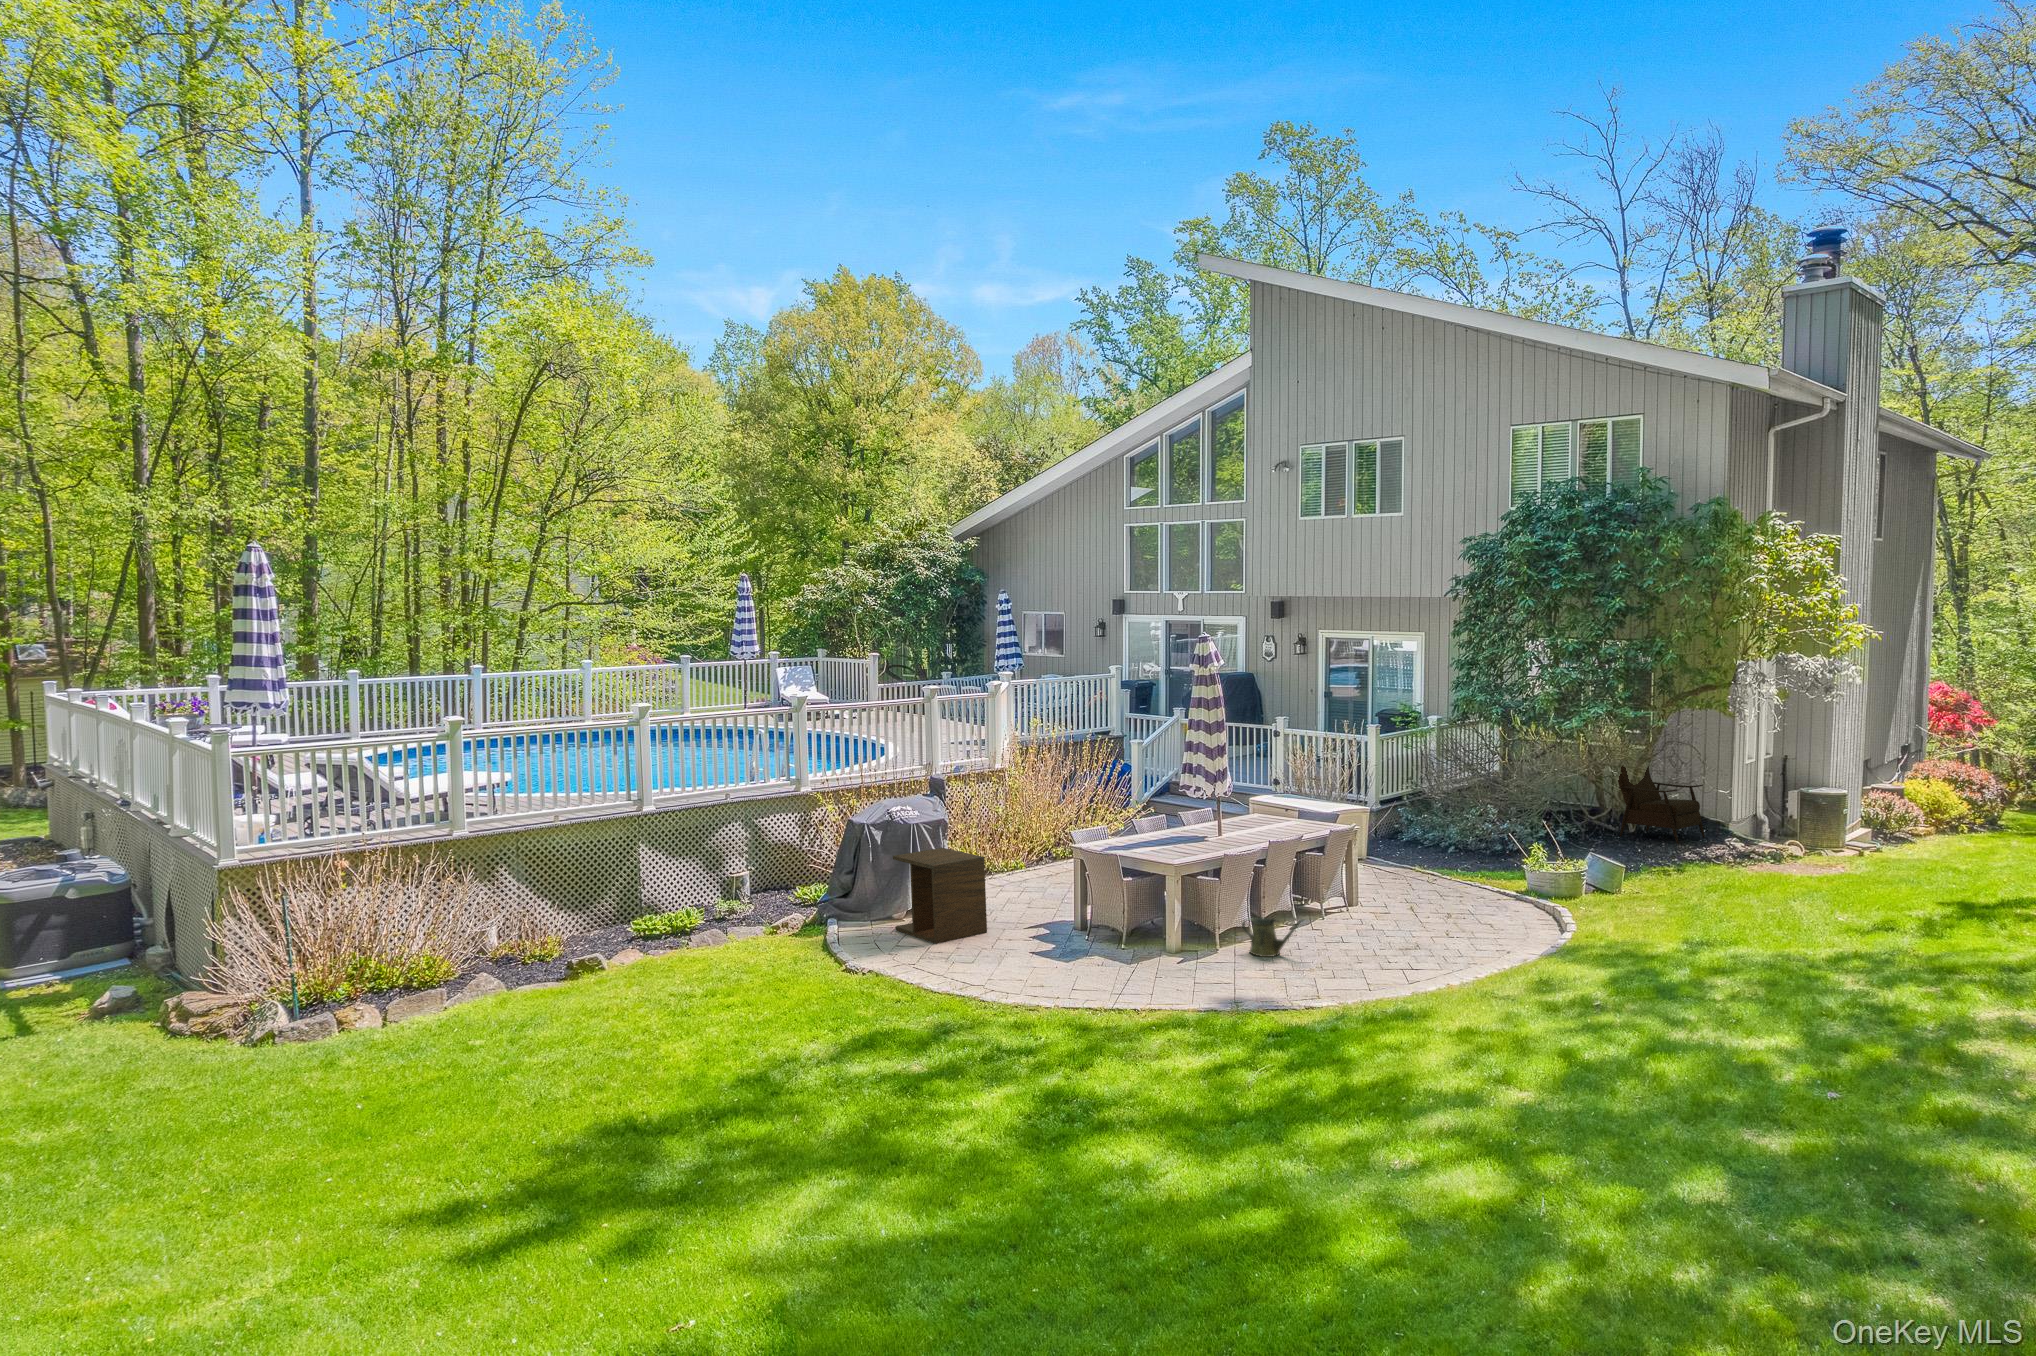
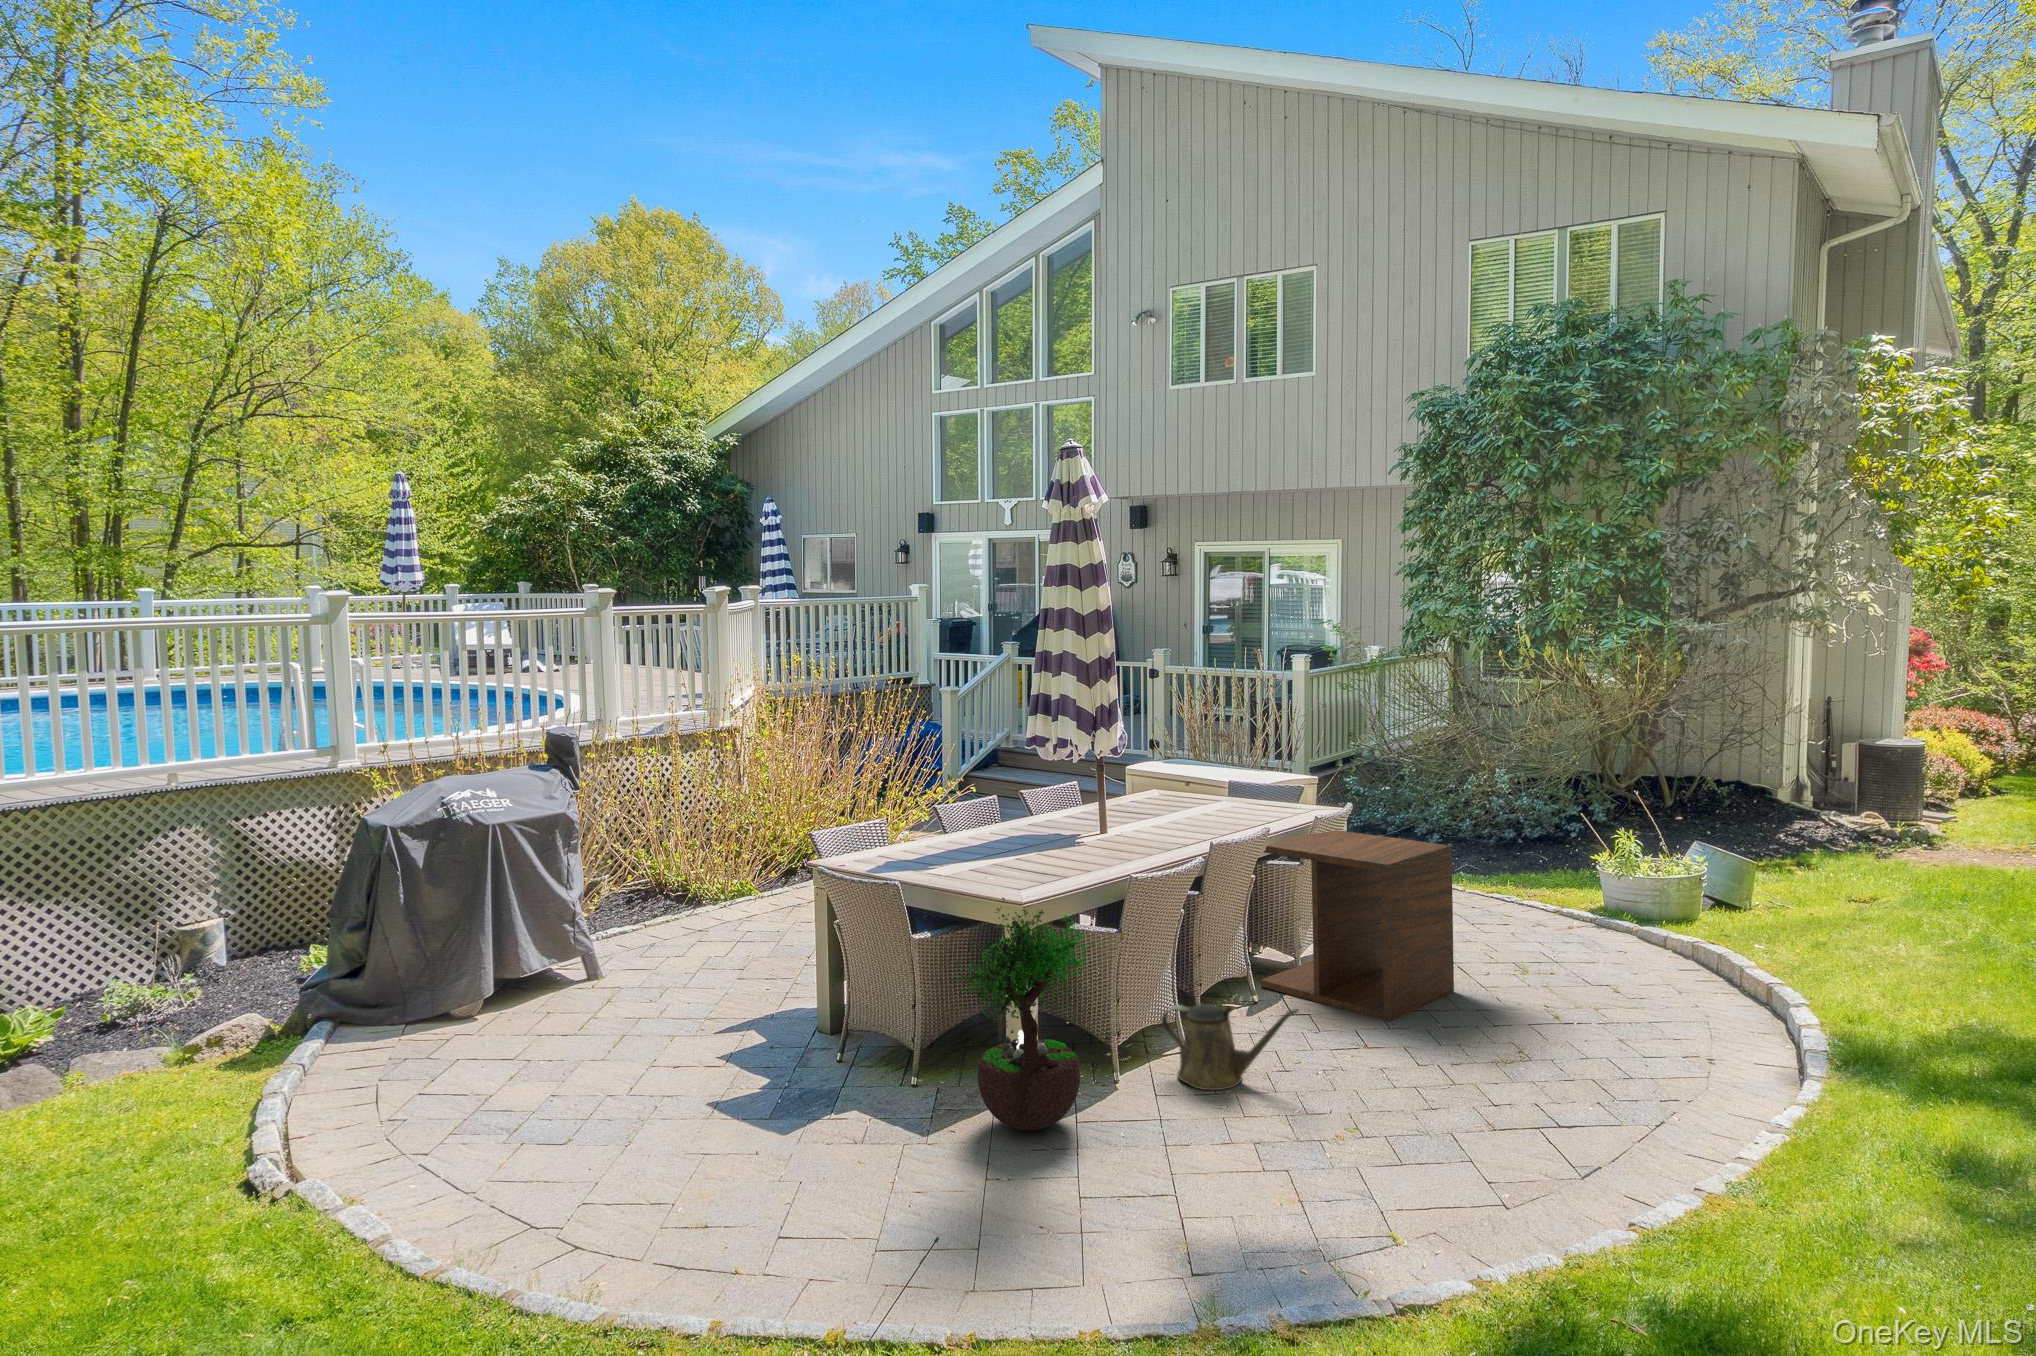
armchair: present [1618,766,1705,844] -> none [1626,704,1745,823]
side table: present [893,848,987,944] -> present [1261,830,1454,1021]
potted tree: none [1141,861,1205,966] -> present [951,898,1094,1131]

